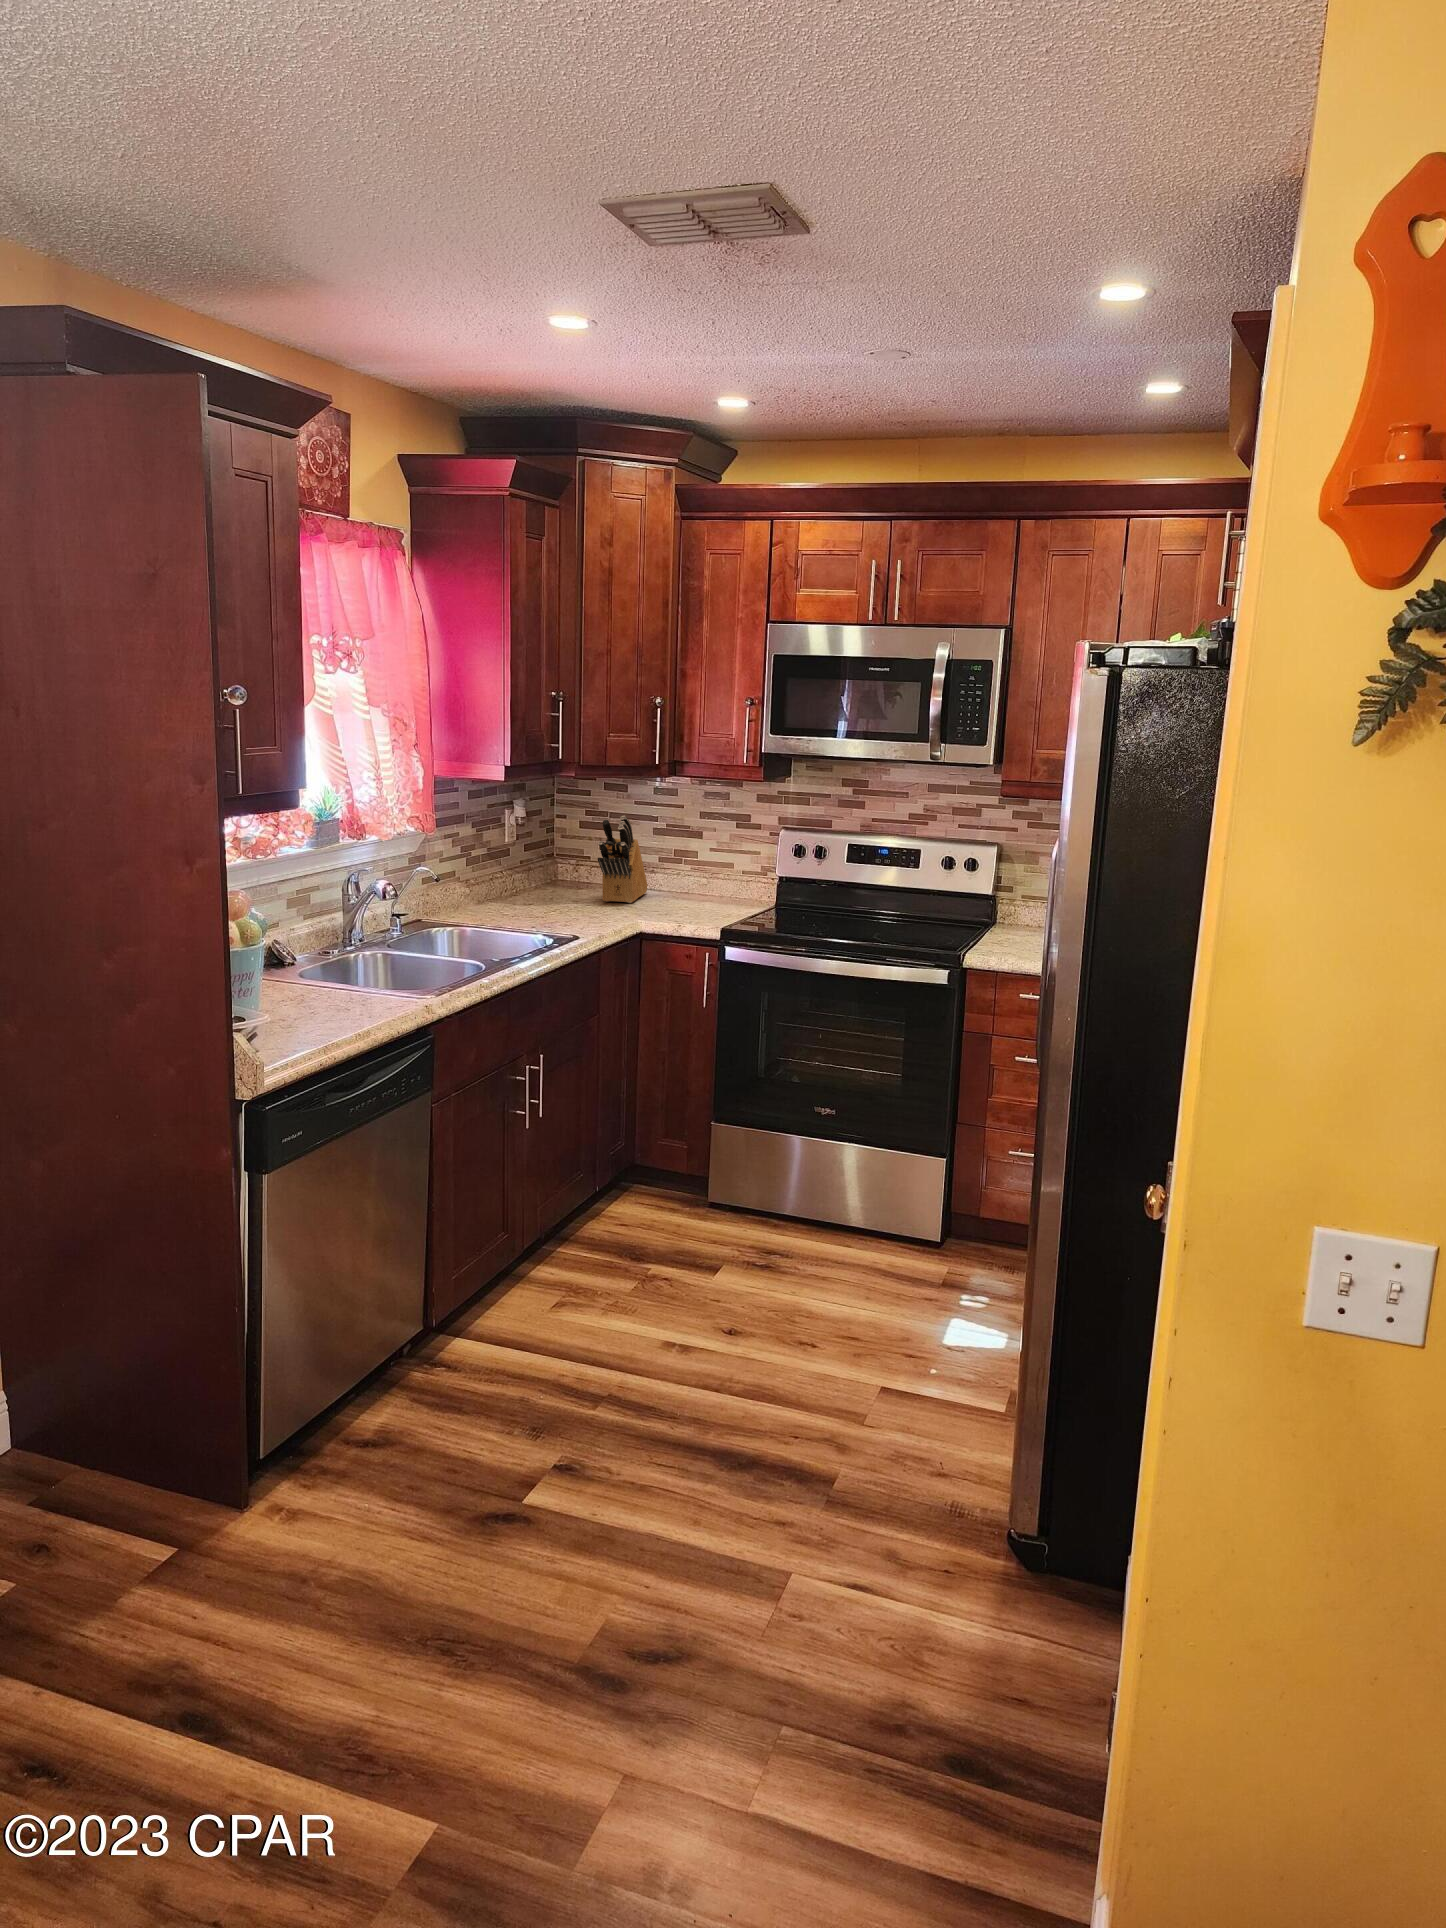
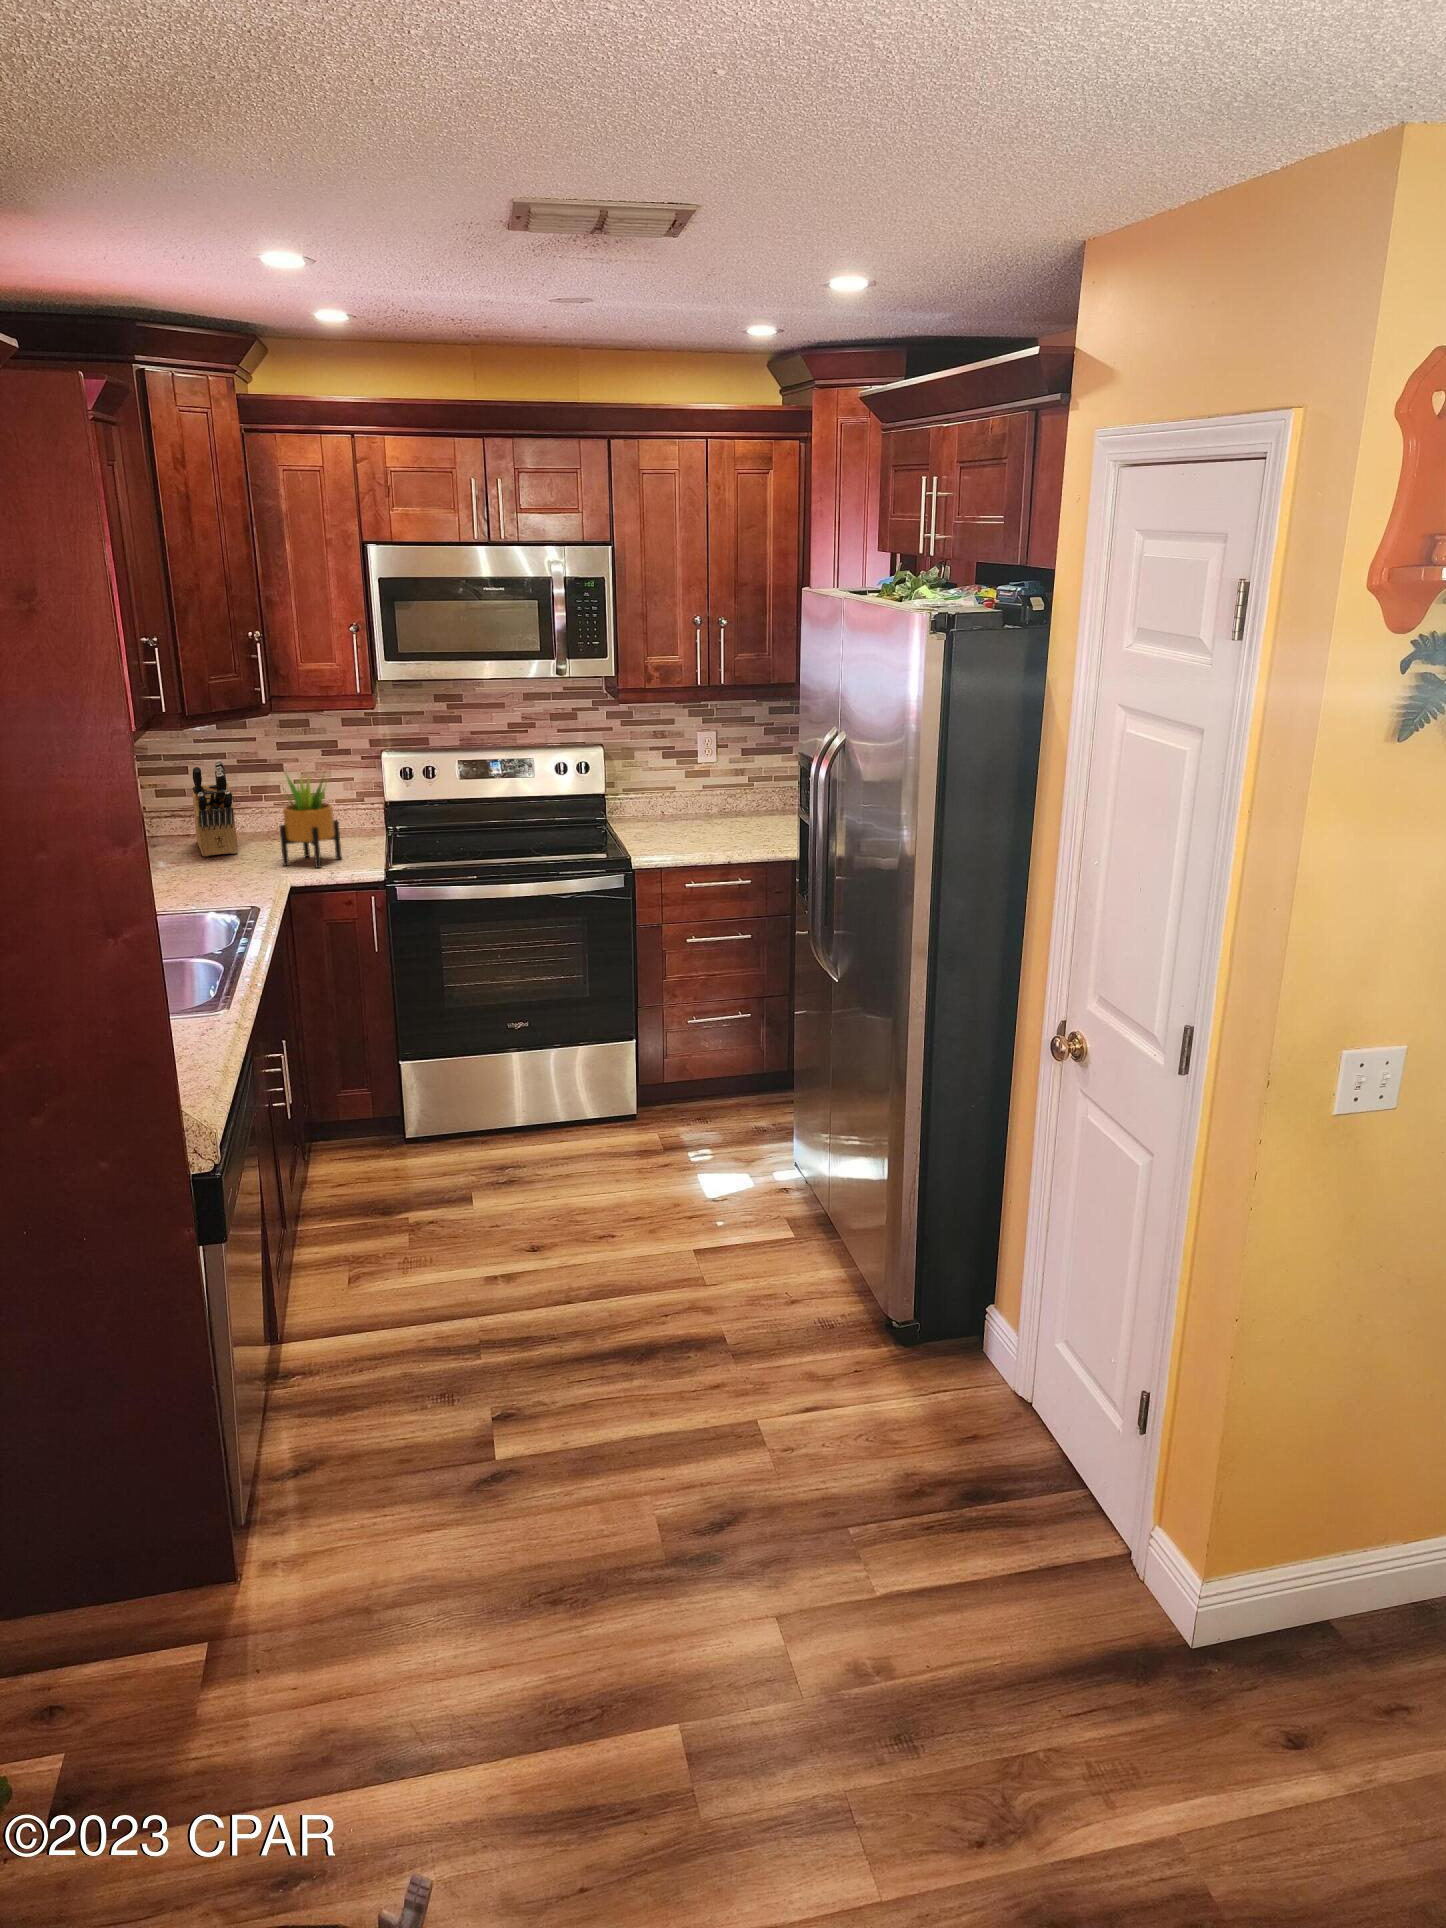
potted plant: none [650,823,706,921] -> present [280,775,342,868]

